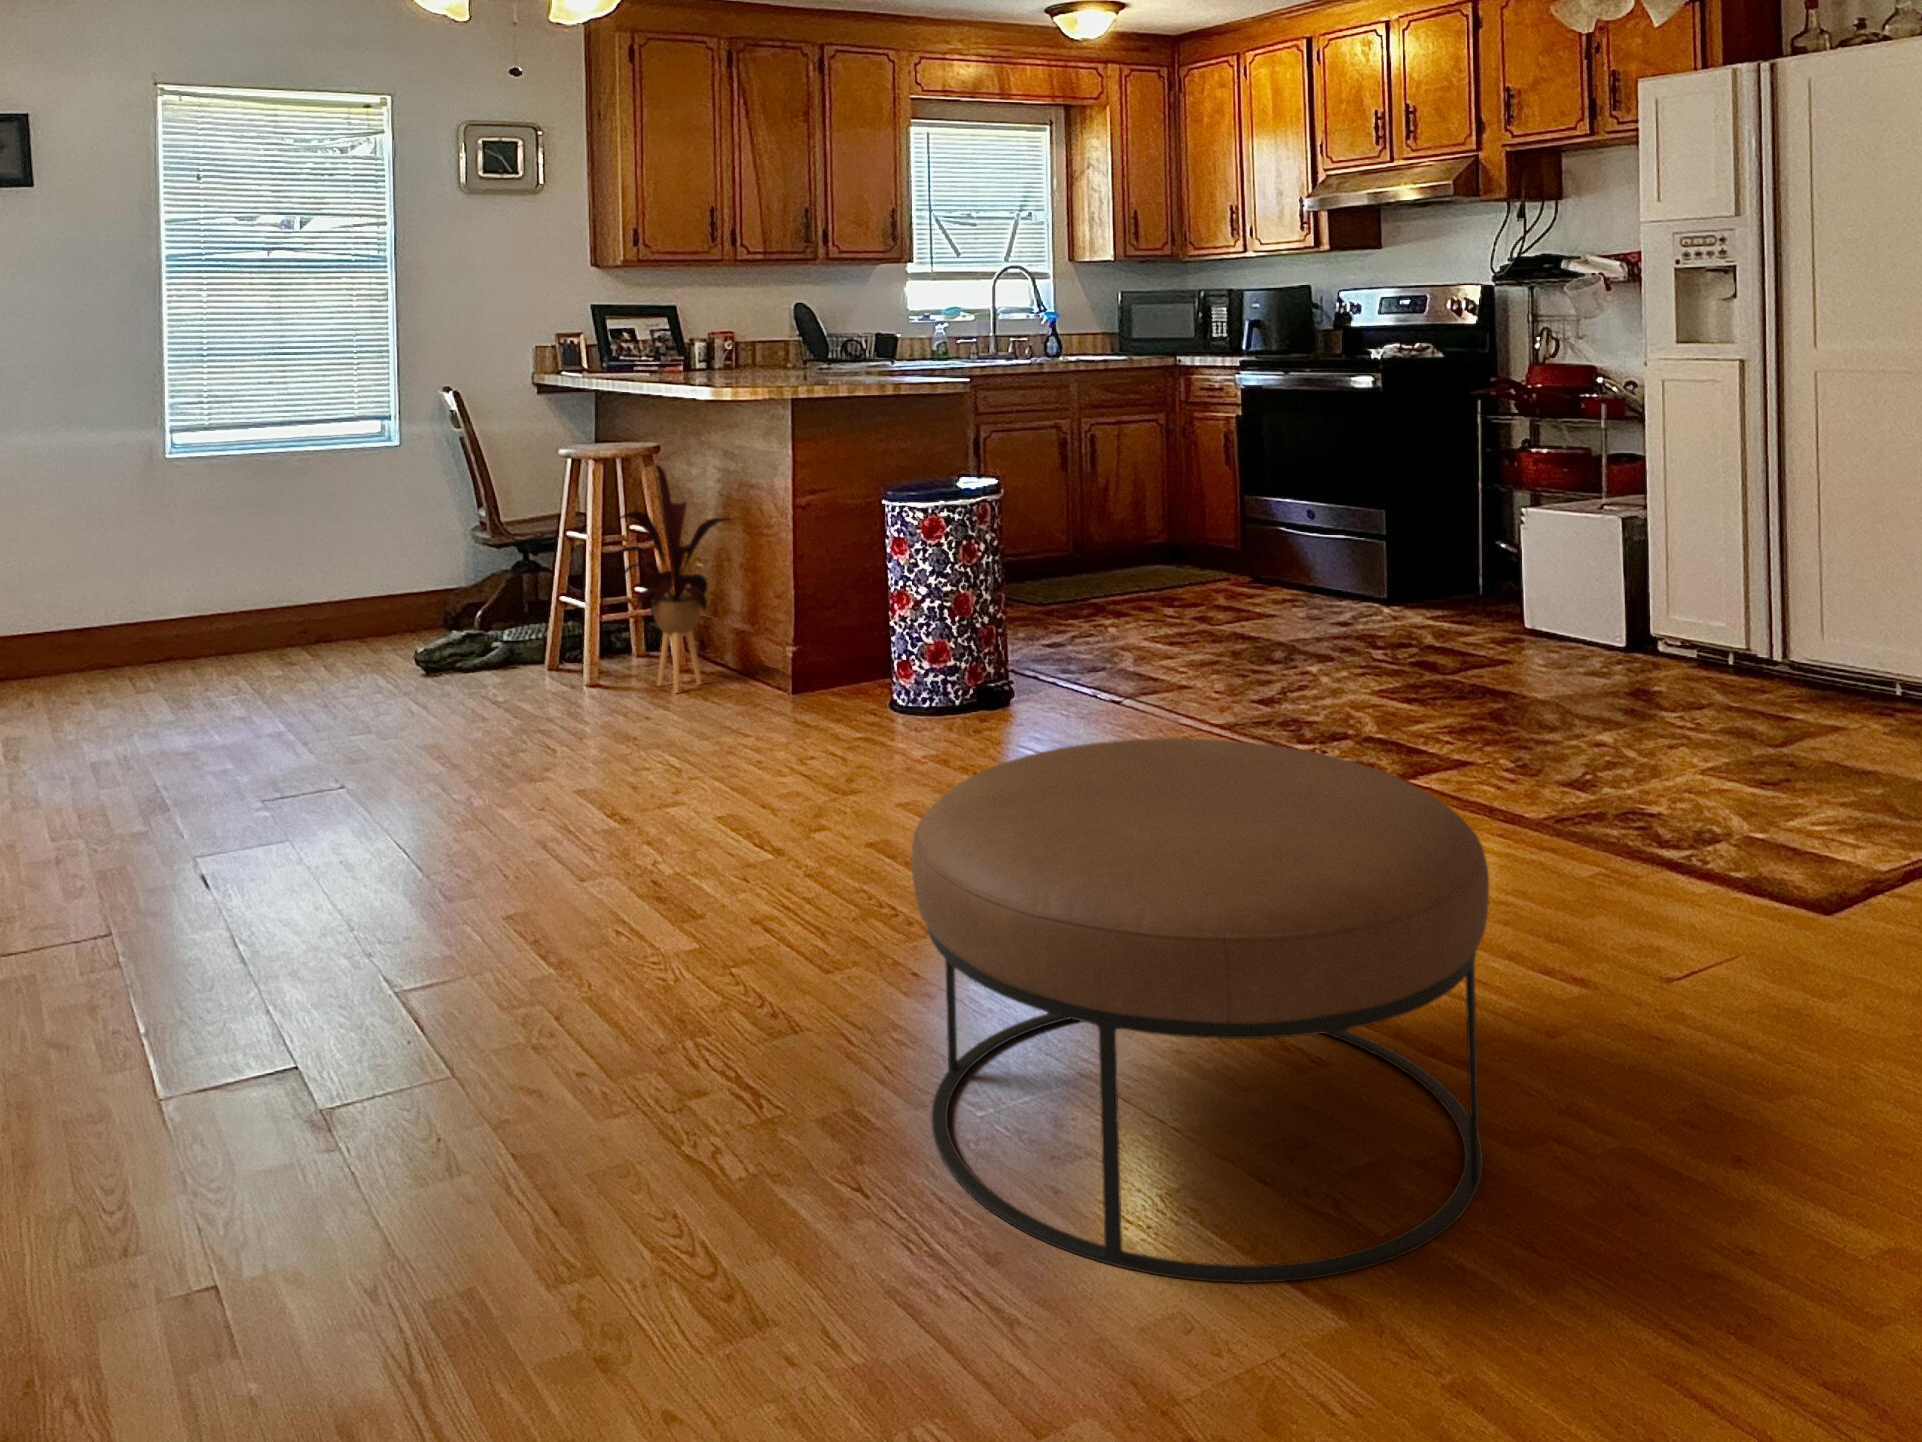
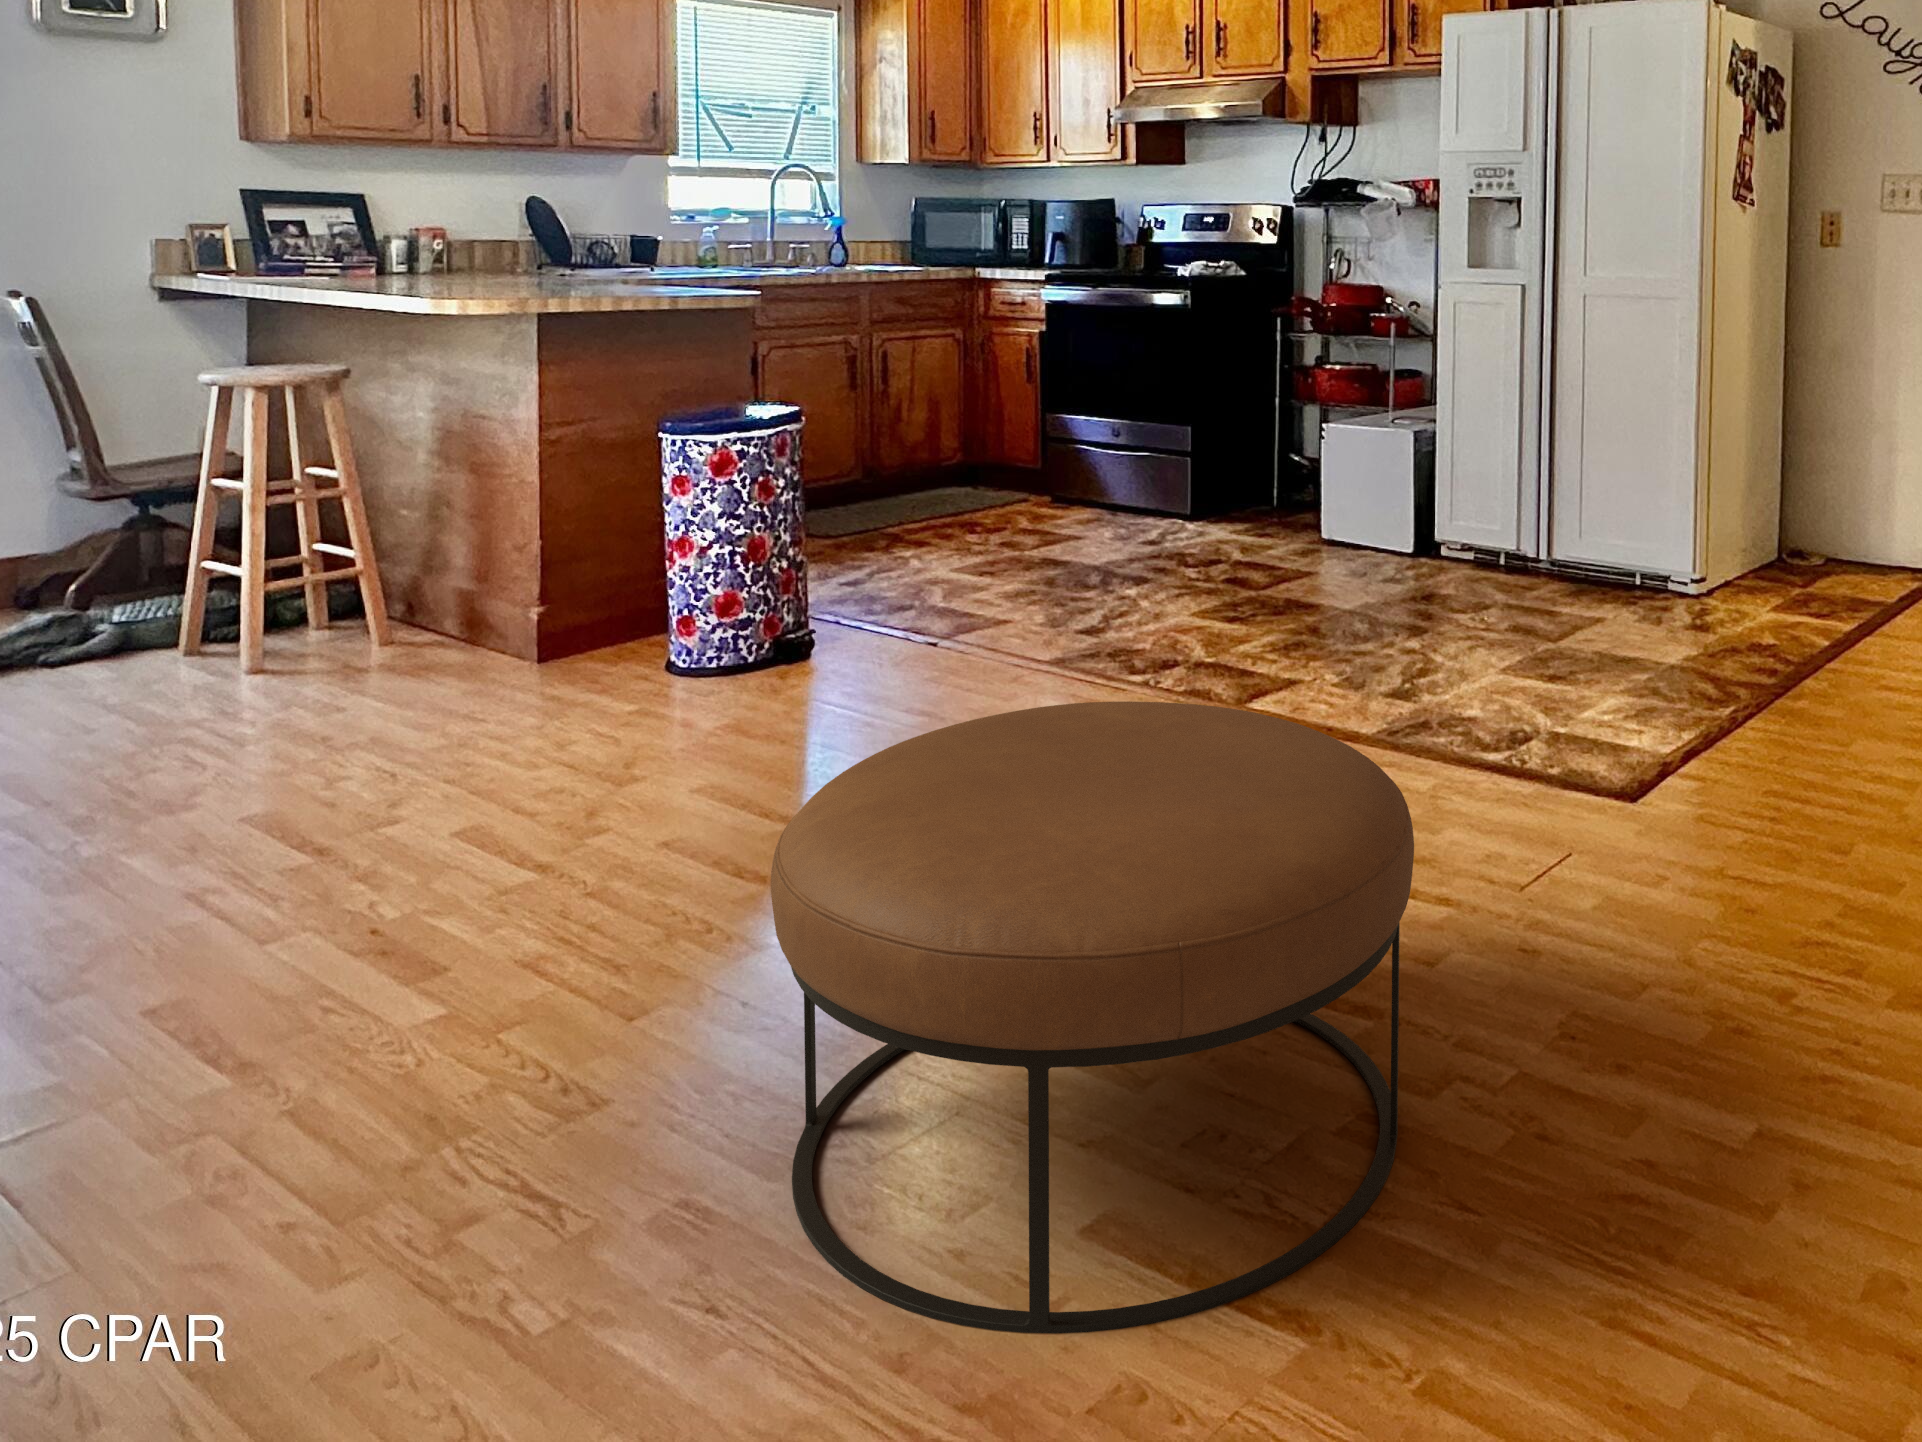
house plant: present [600,465,729,693] -> none [256,393,460,676]

